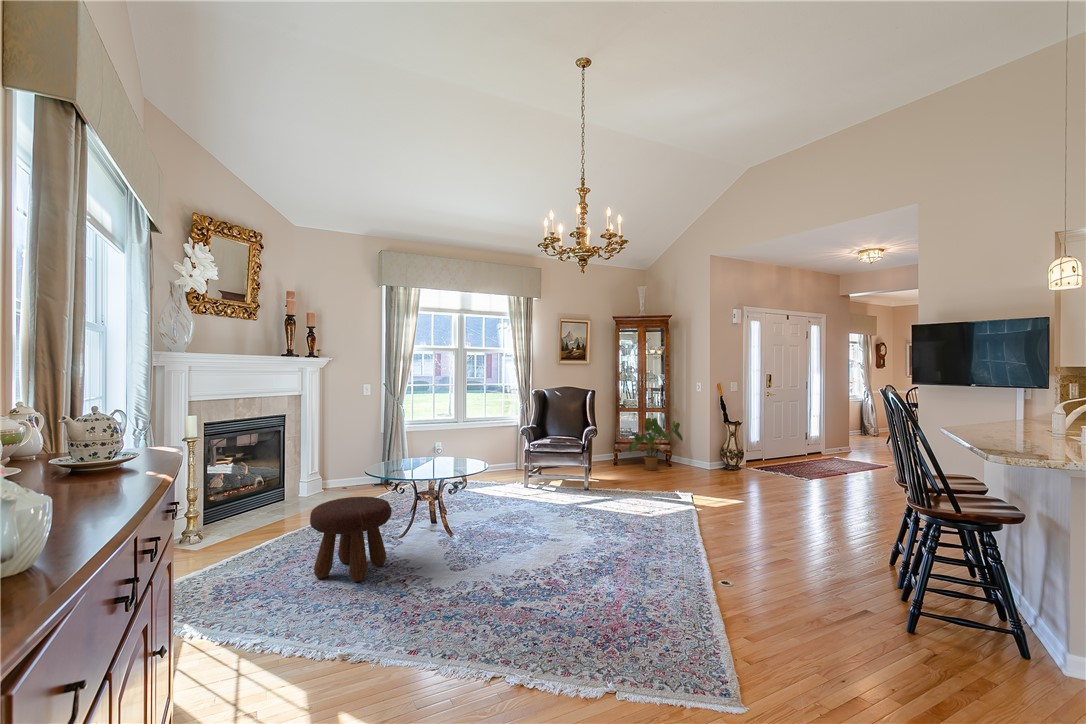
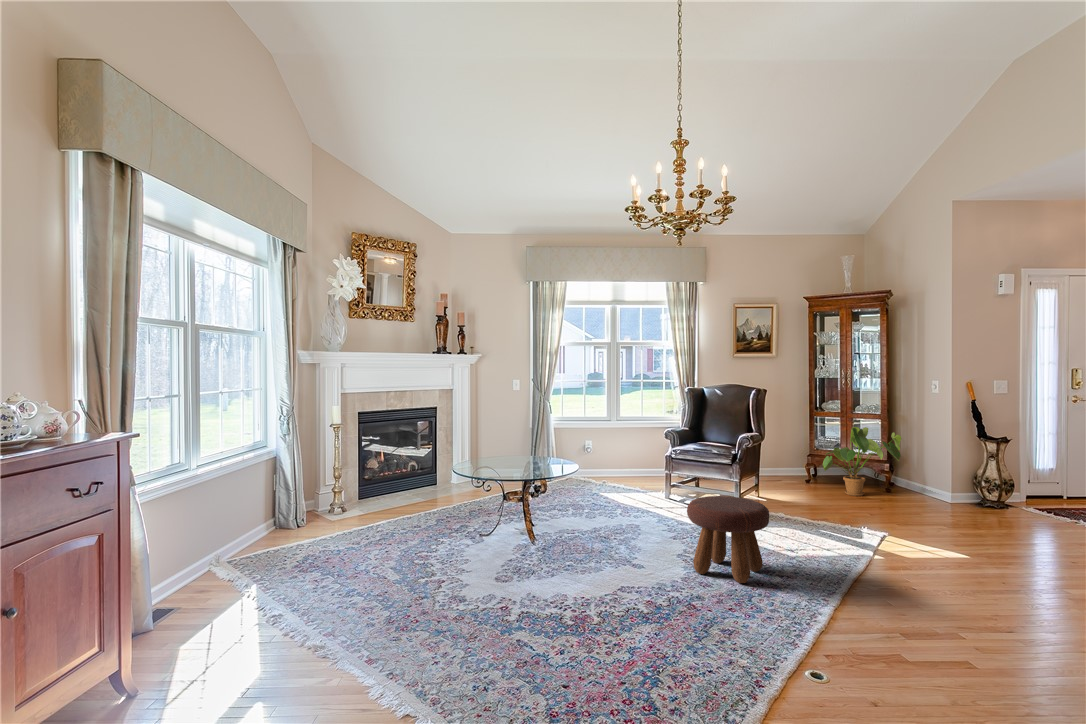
footstool: present [310,497,392,582] -> present [687,496,770,583]

